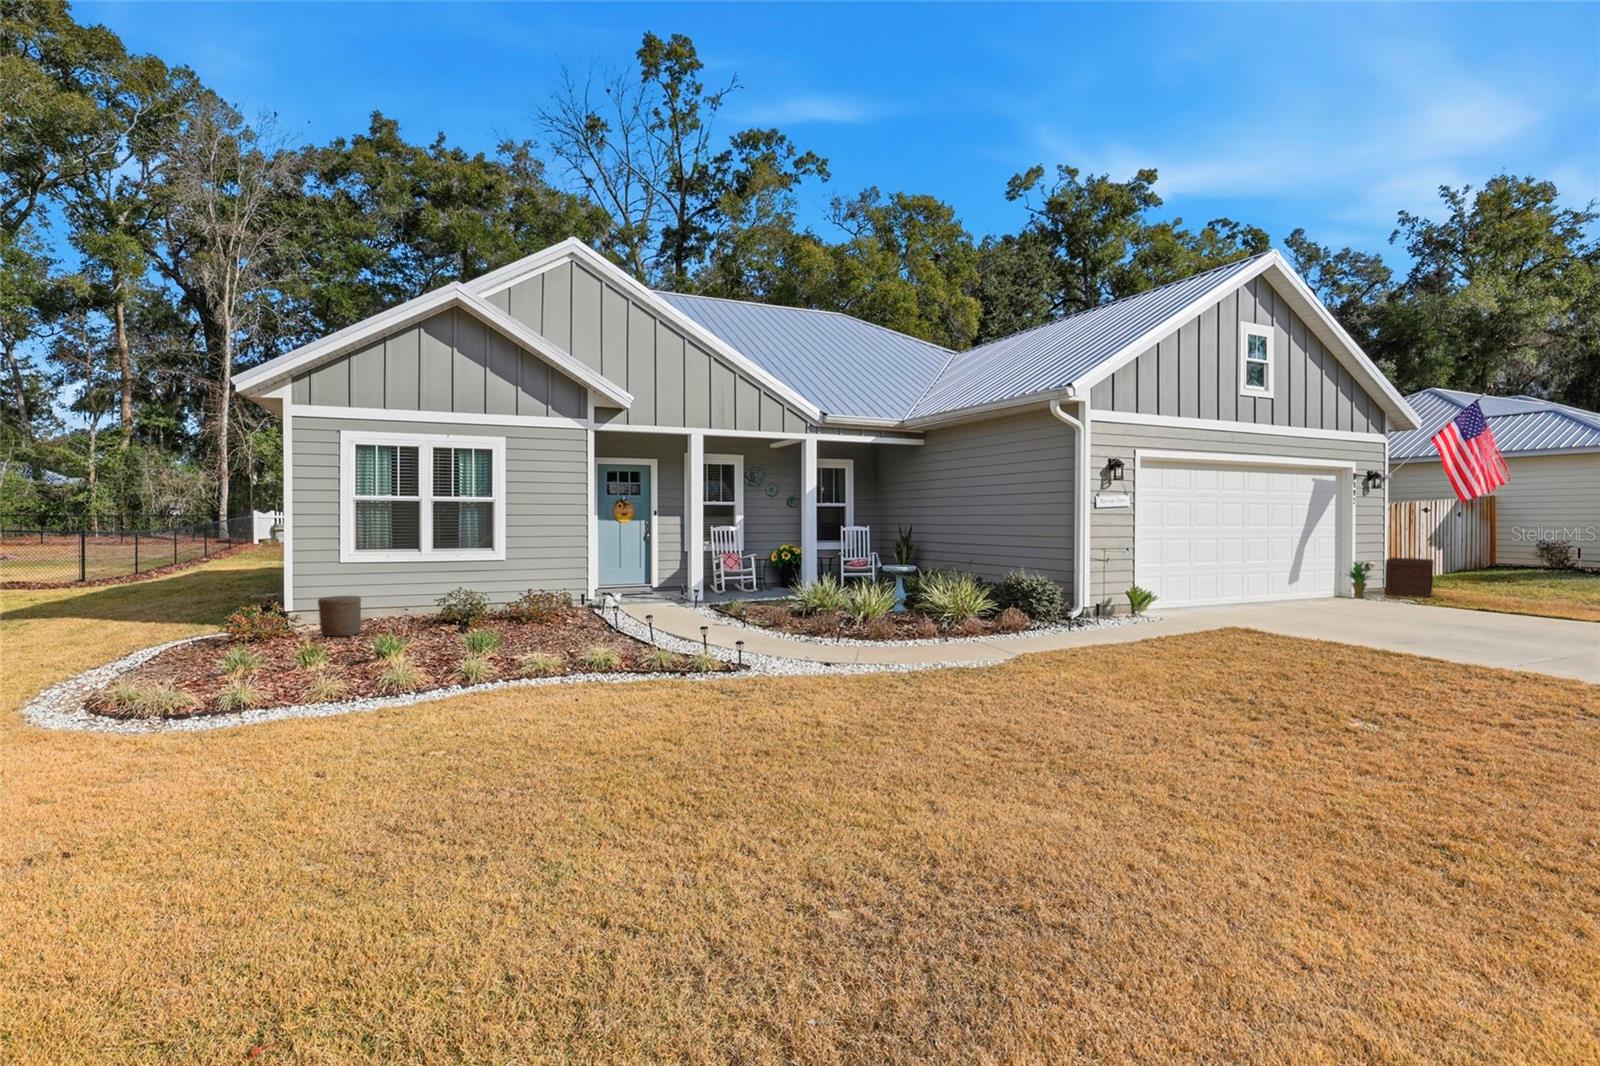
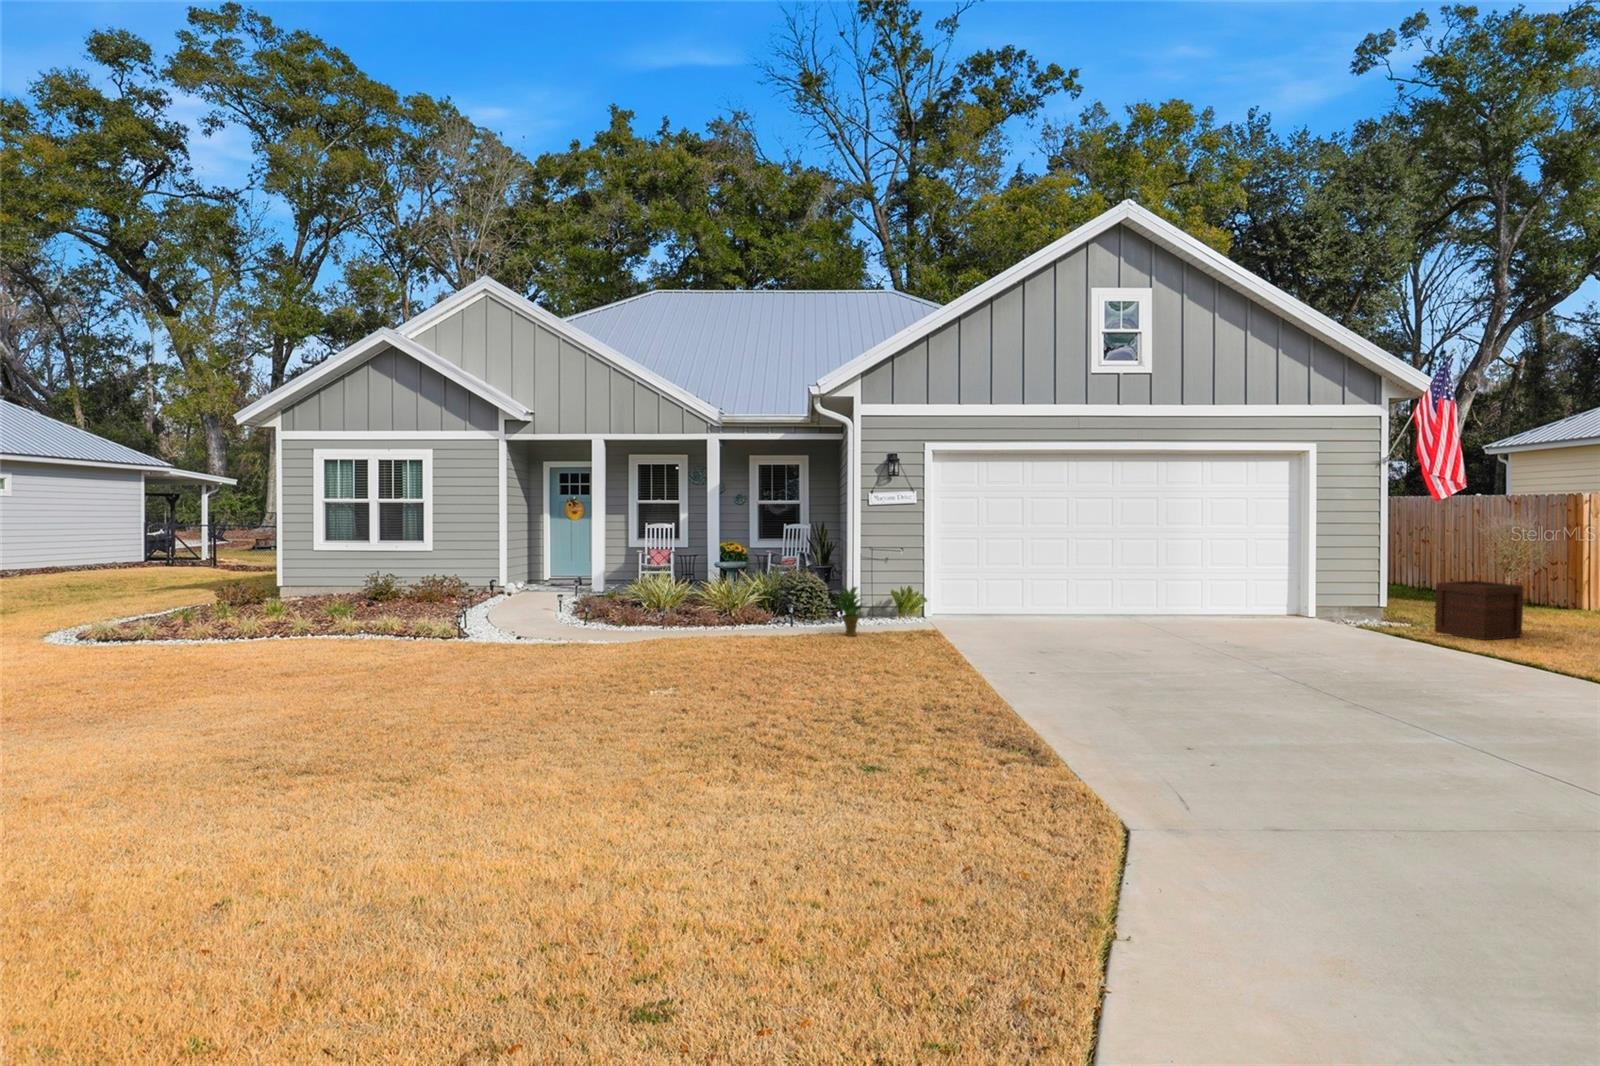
potted plant: present [1349,562,1370,598] -> present [836,587,866,636]
woven basket: present [318,596,361,636] -> none [293,574,325,603]

